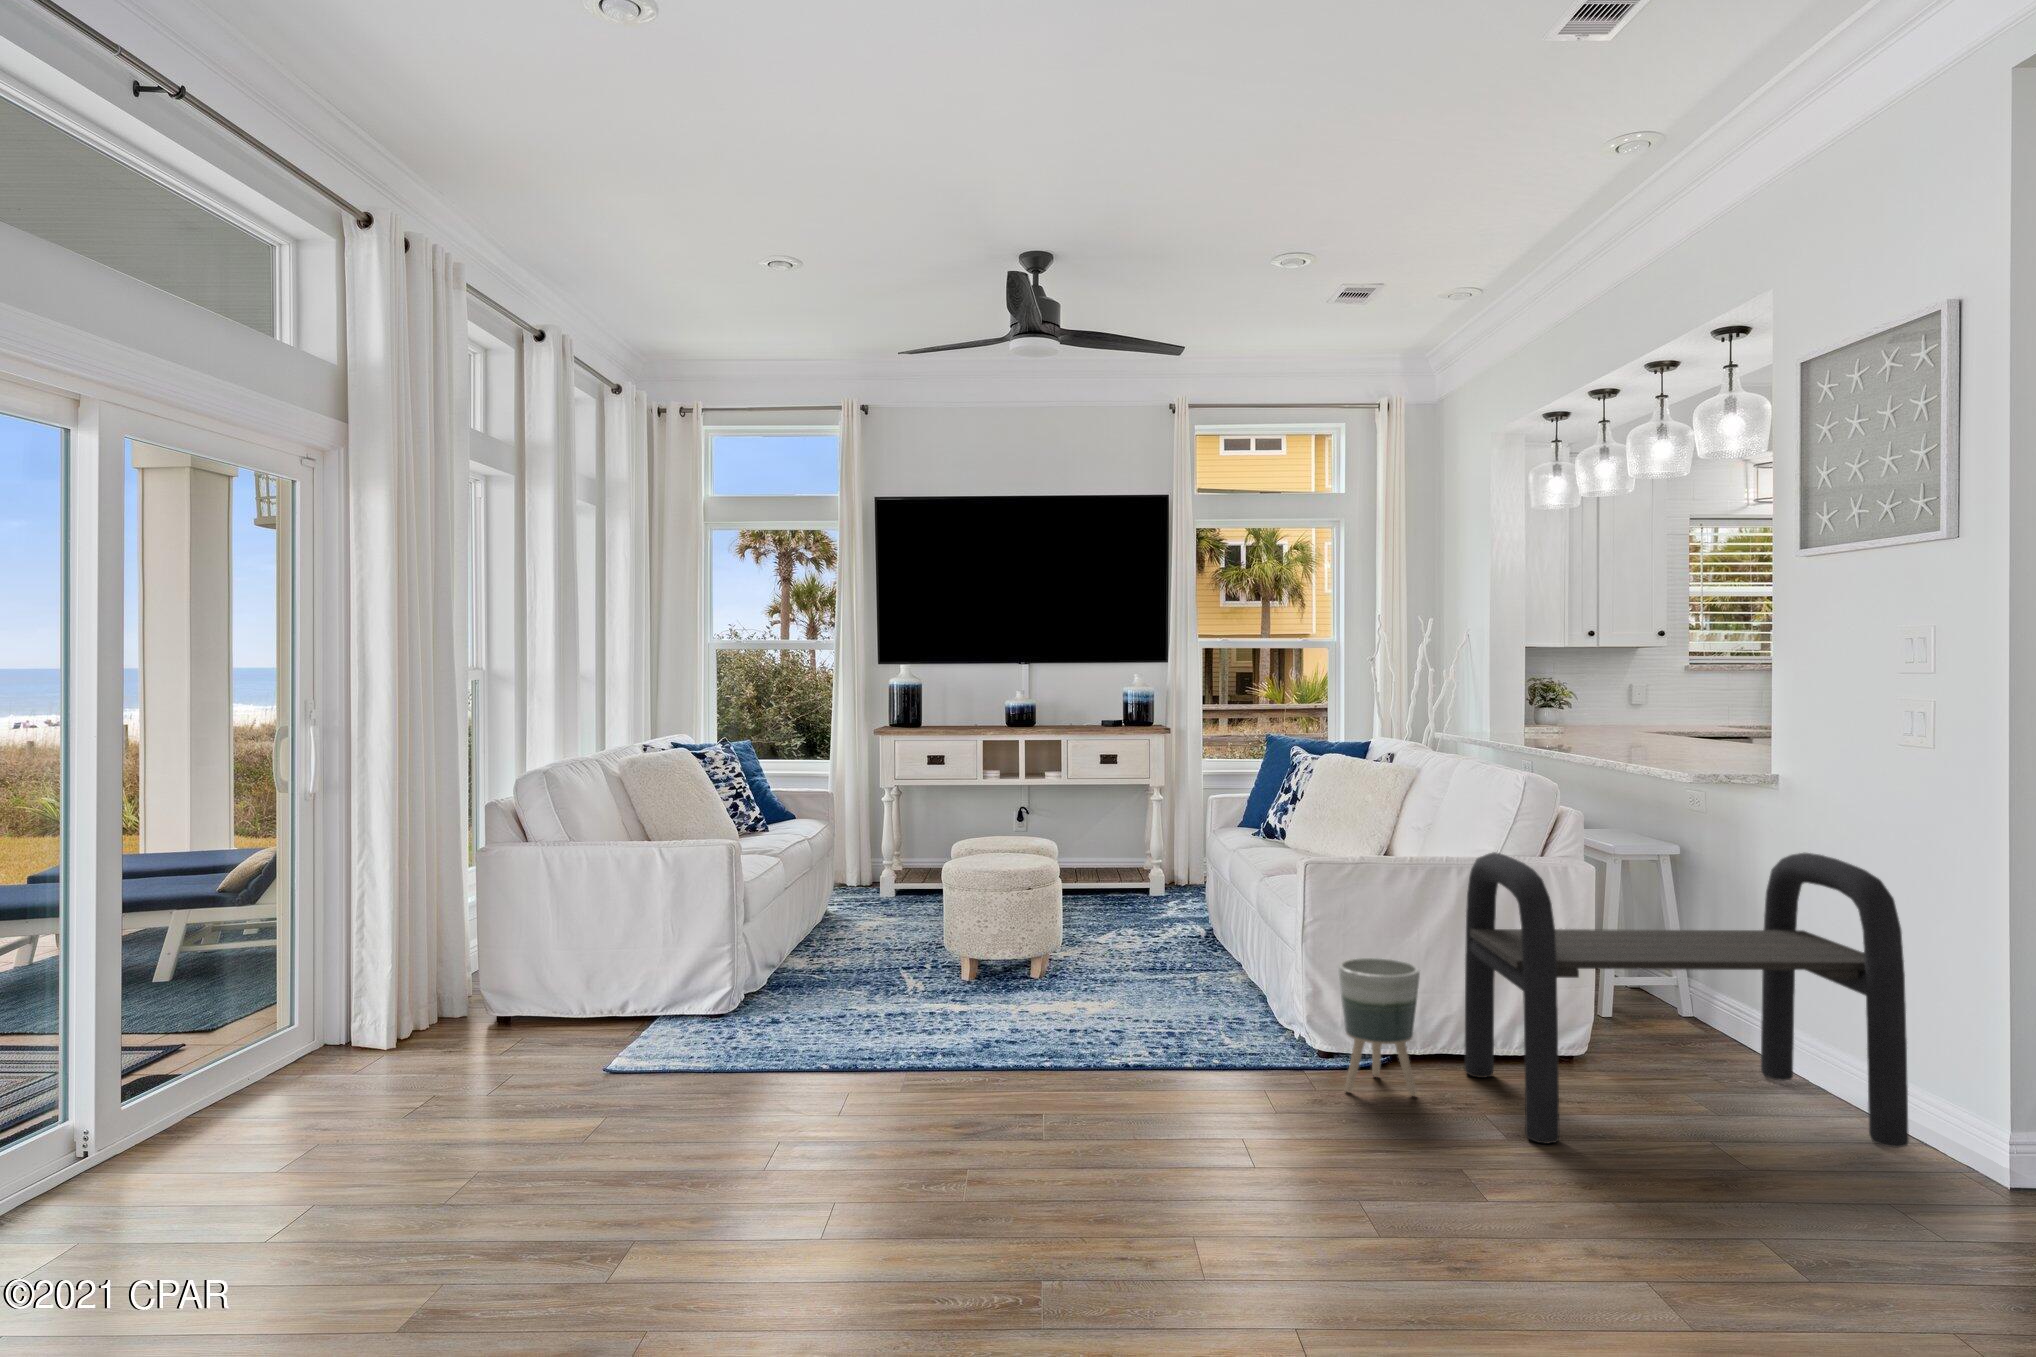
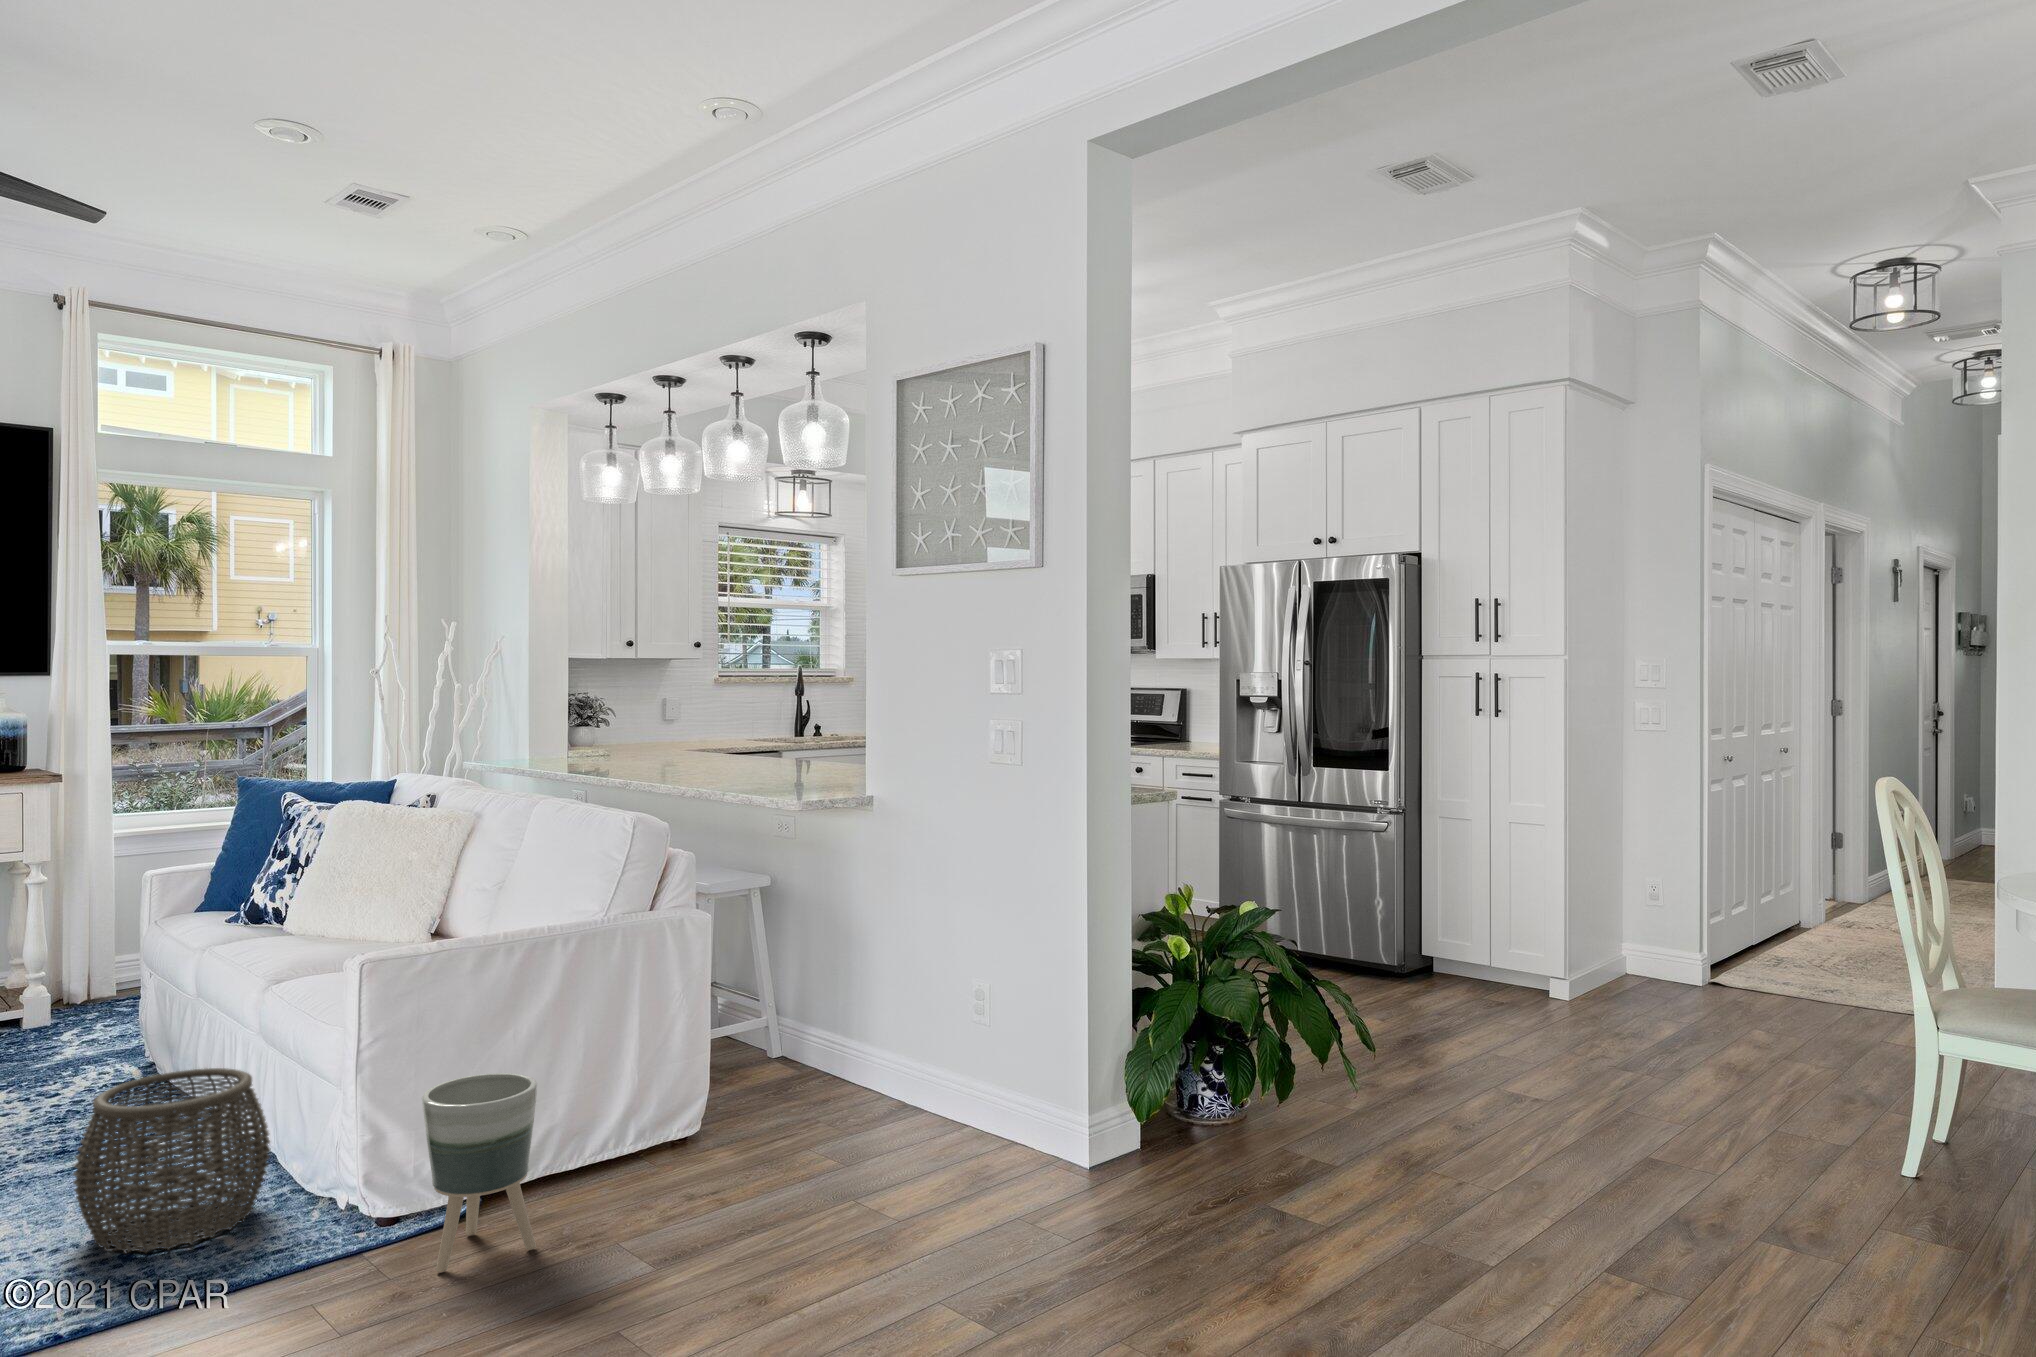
bench: present [1464,852,1909,1148] -> none [581,874,1025,1268]
woven basket: none [1146,924,1257,1037] -> present [73,1068,270,1254]

